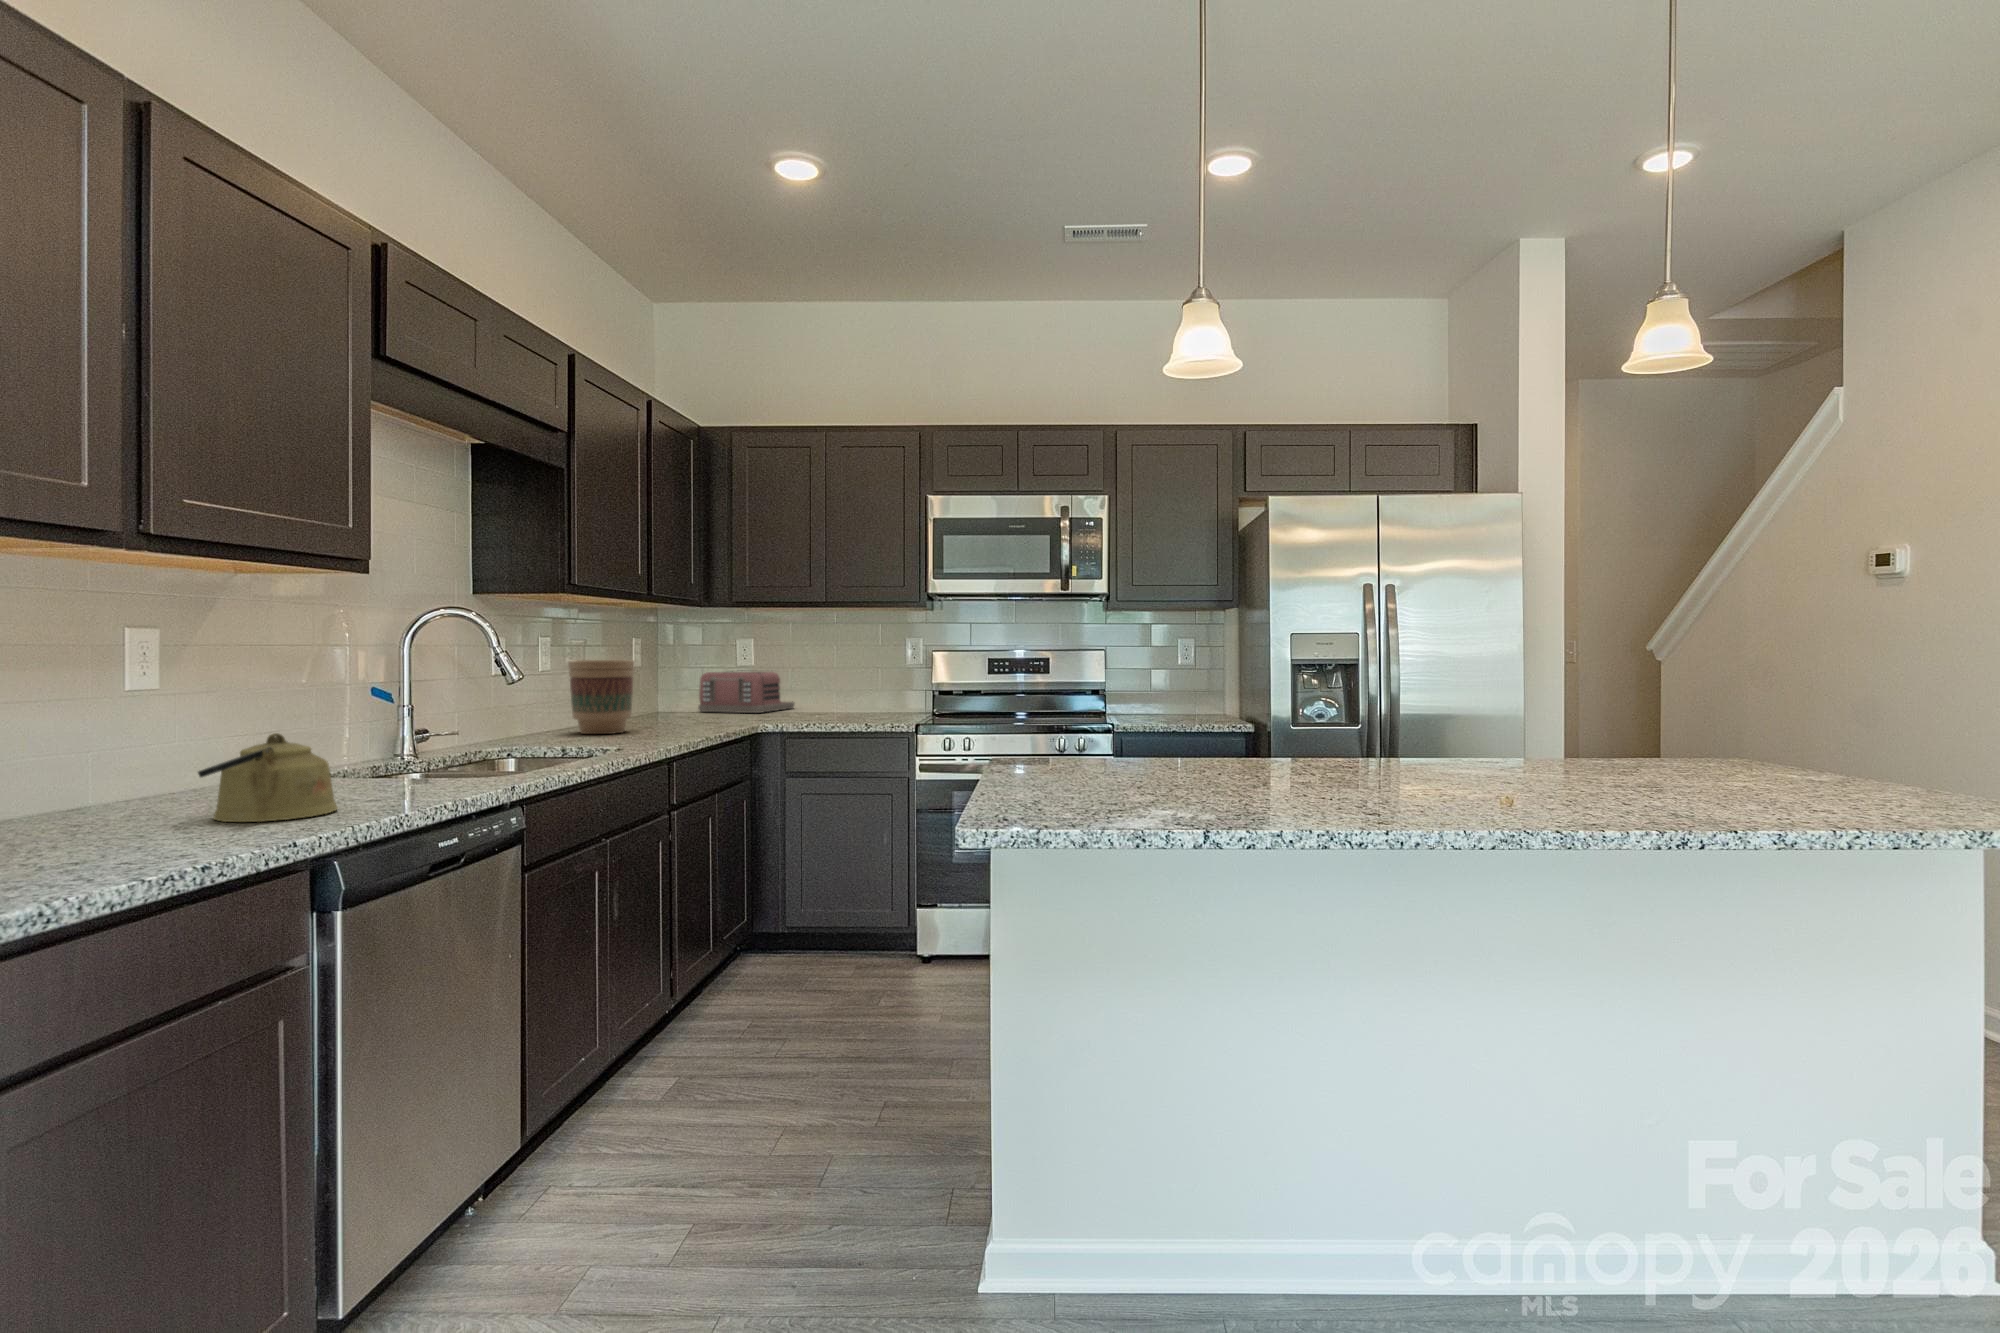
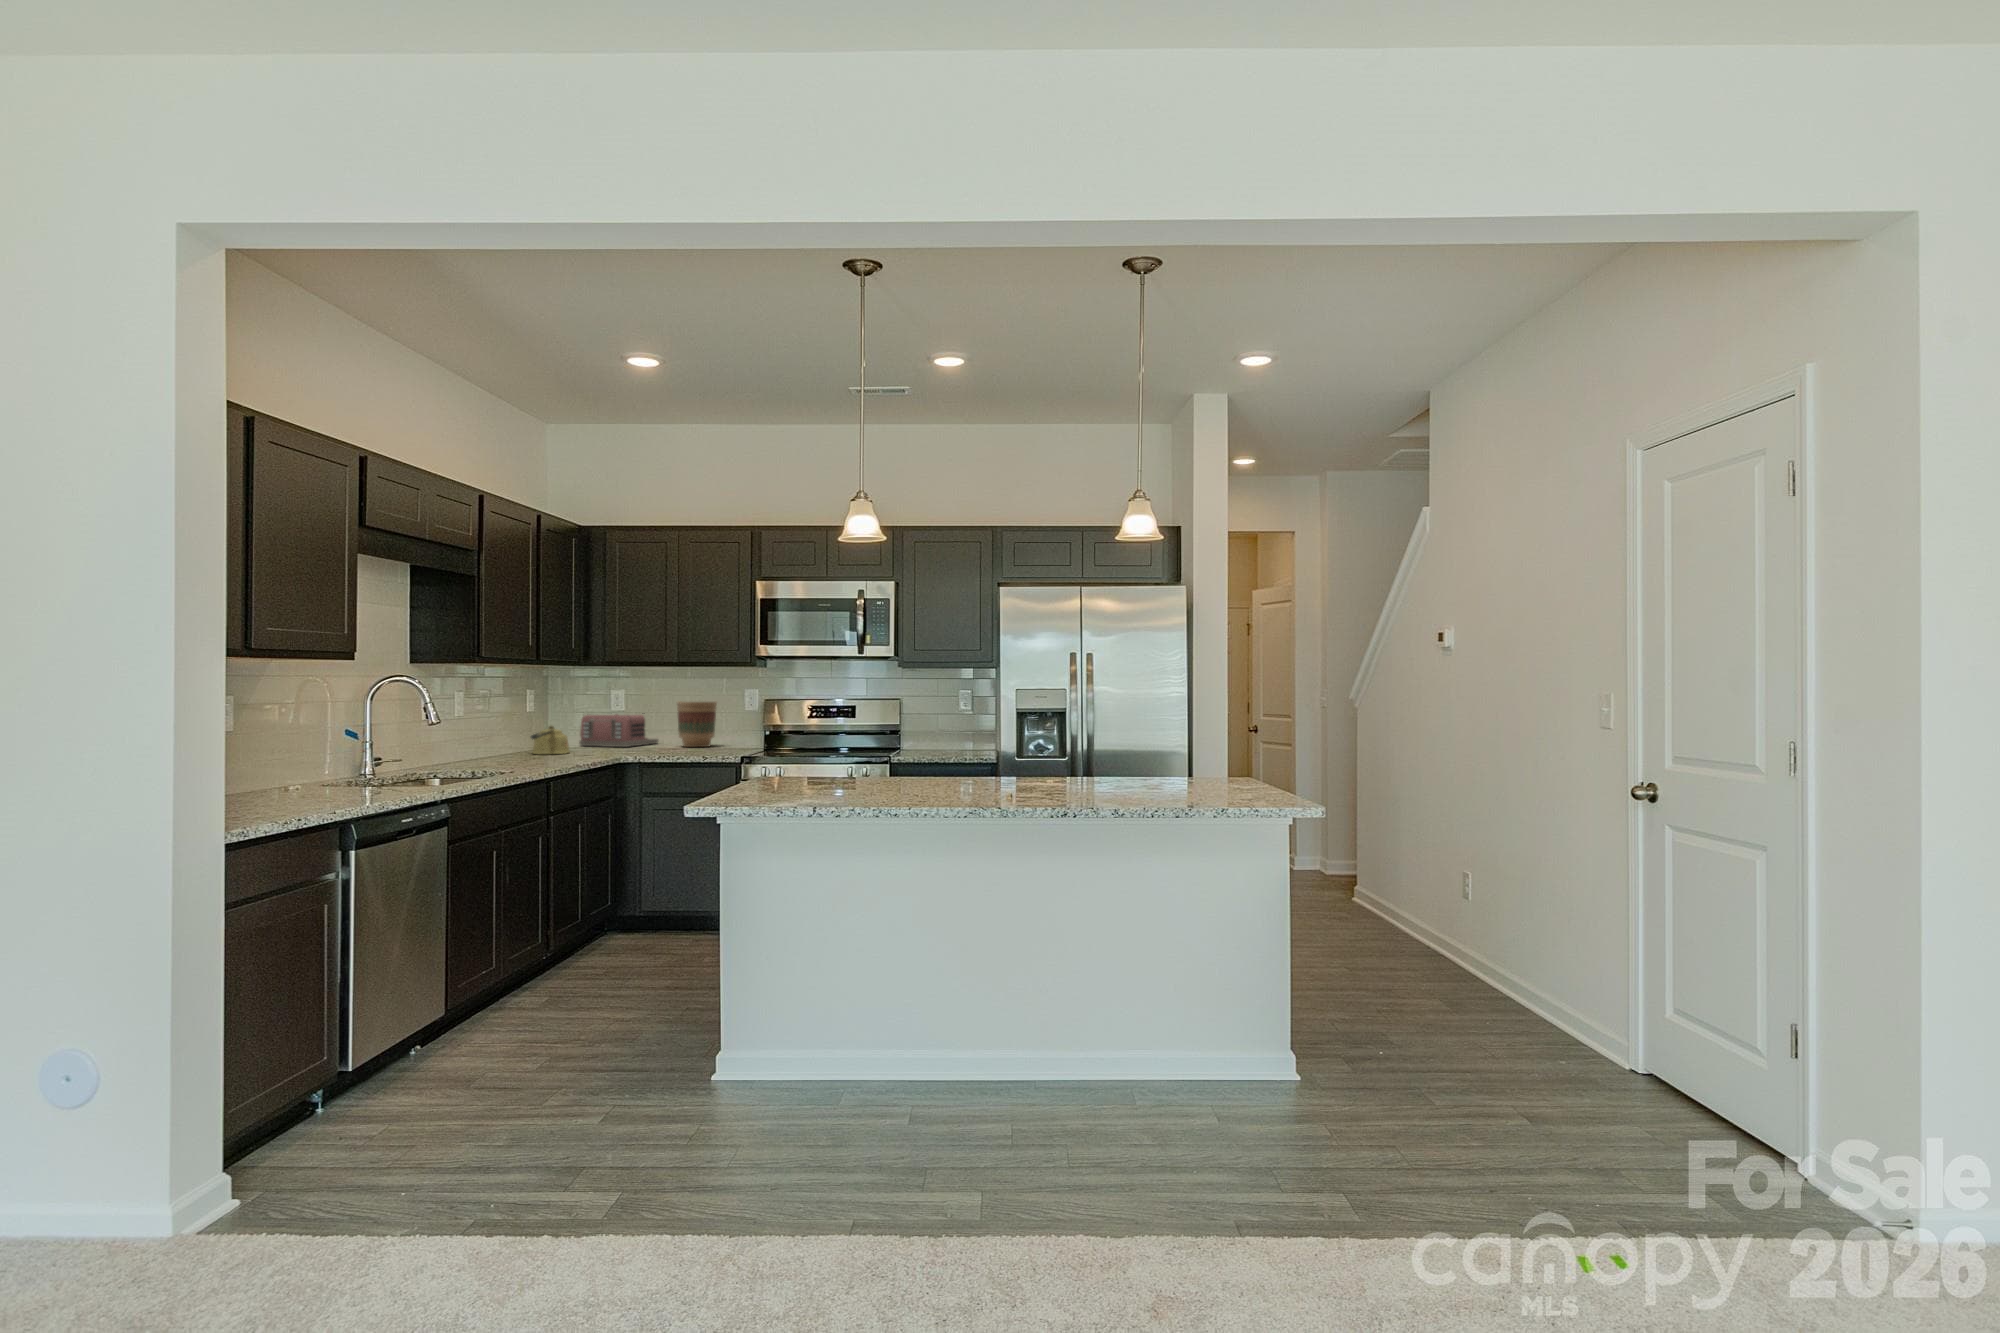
flower pot: present [568,660,635,734] -> present [677,701,717,747]
kettle: present [198,733,338,822] -> present [531,726,570,754]

